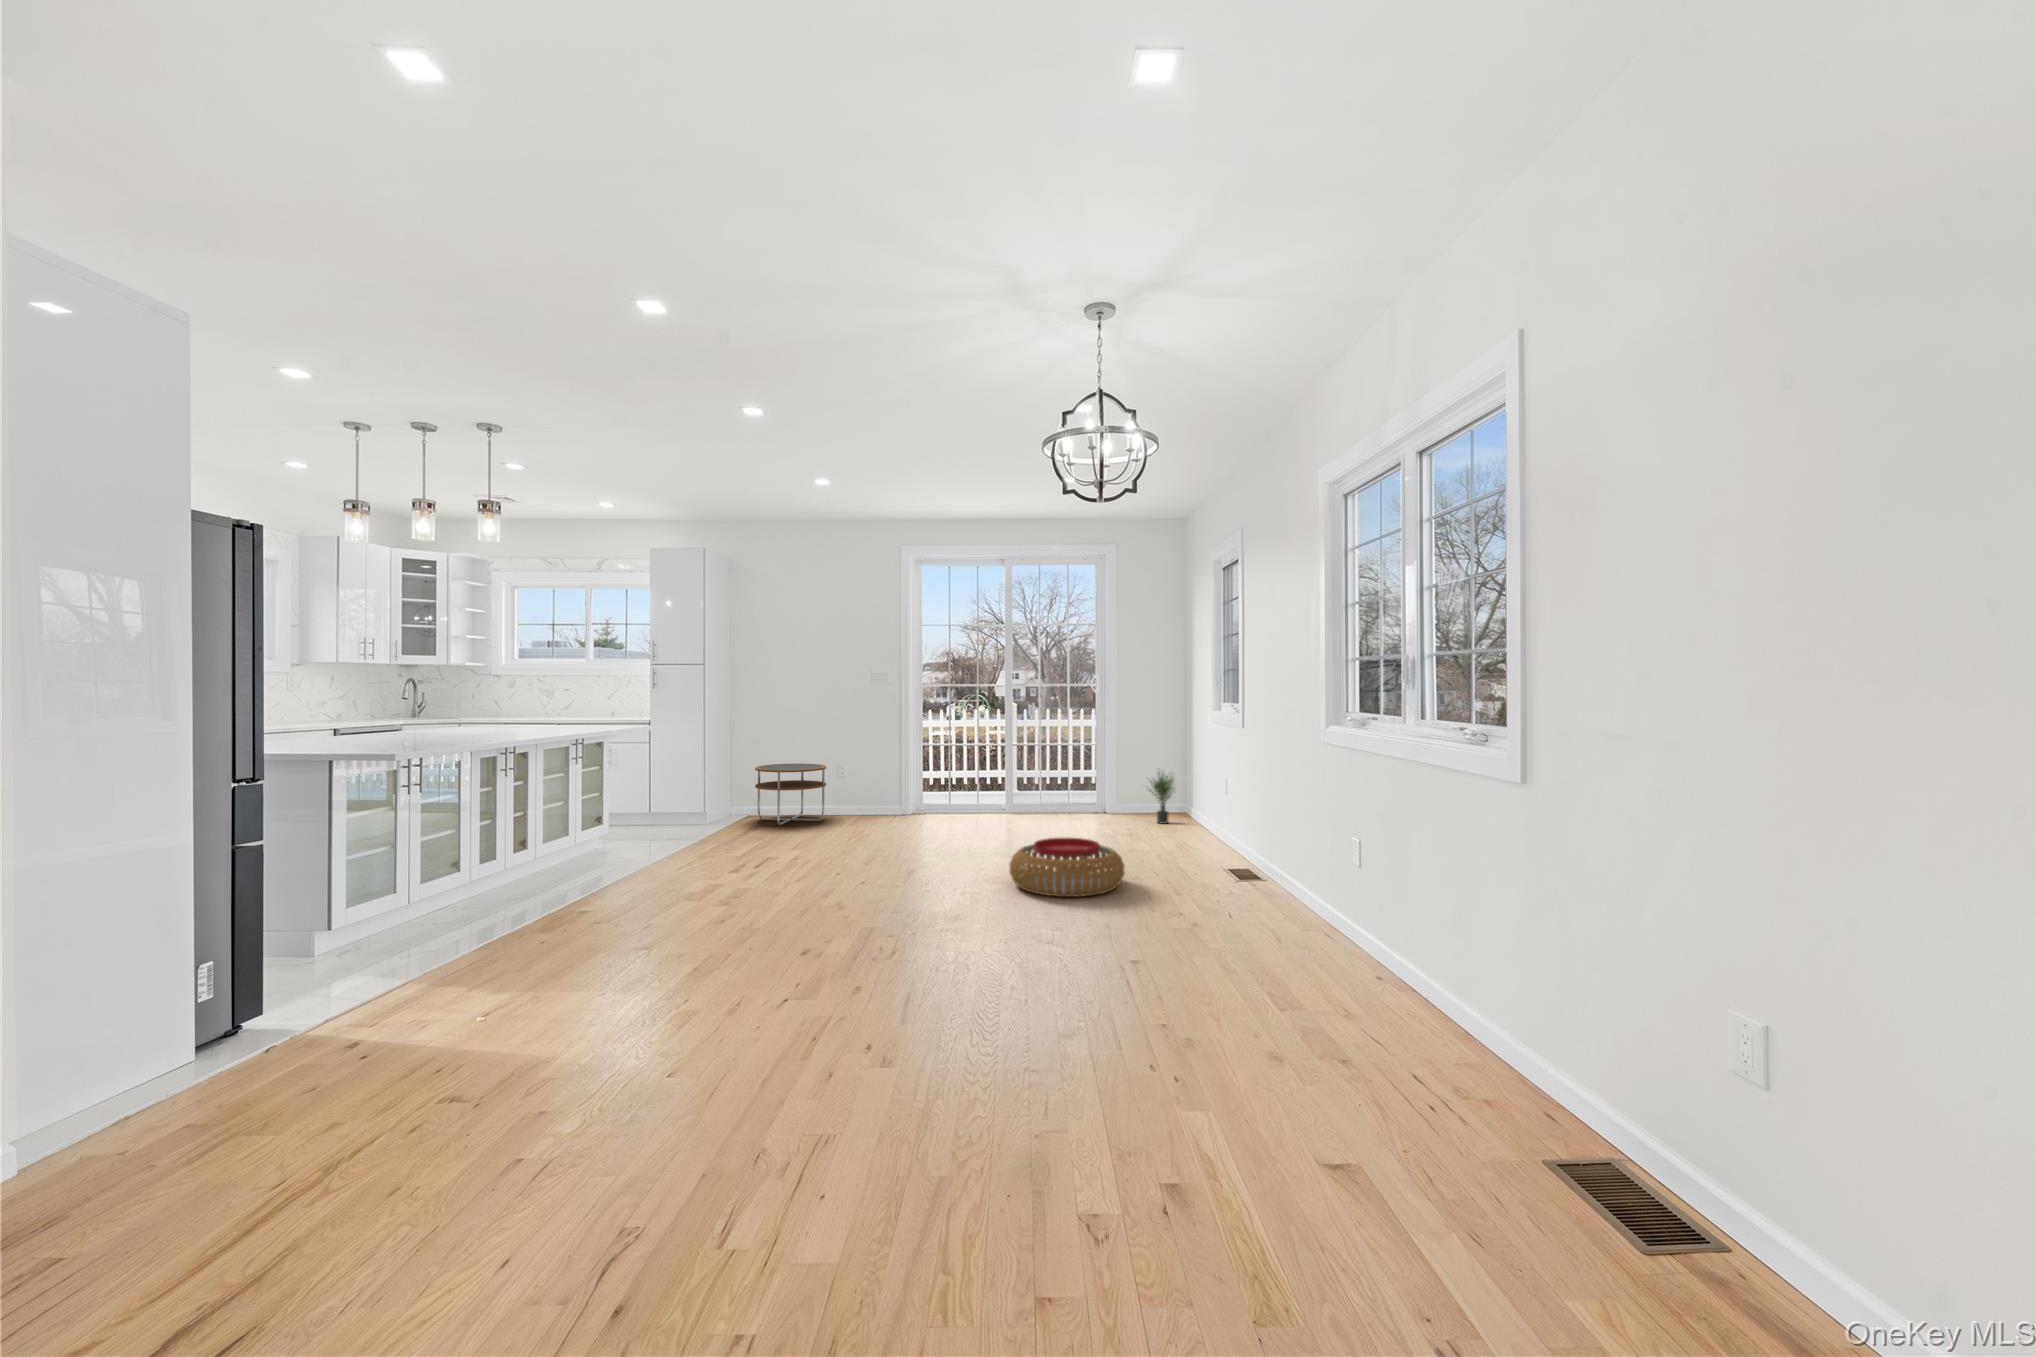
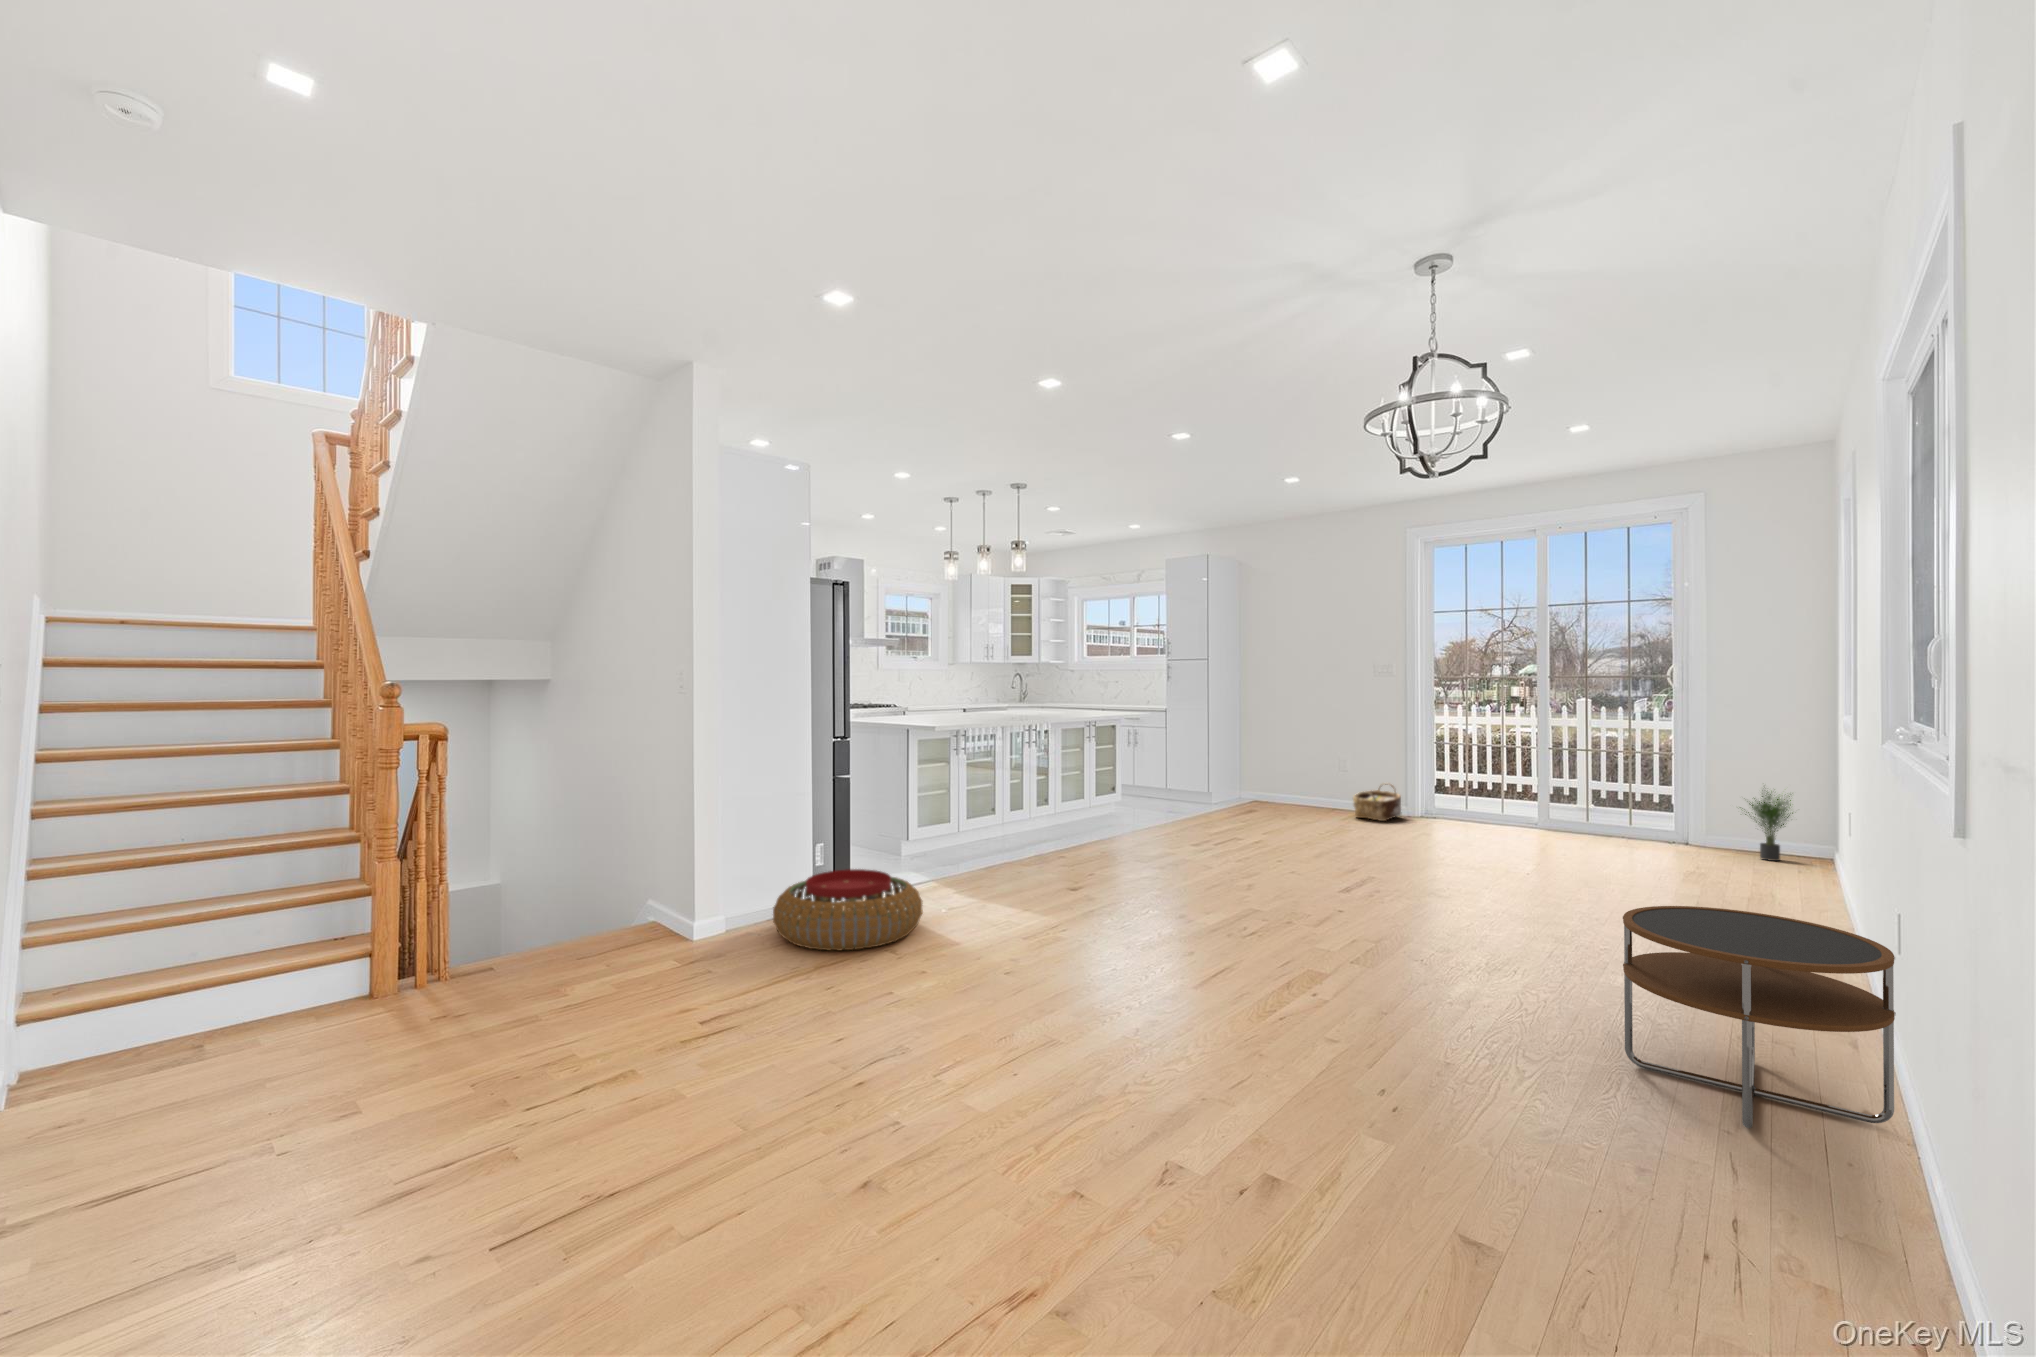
side table: present [755,763,826,825] -> present [1623,906,1896,1128]
woven basket: none [858,786,900,824] -> present [1353,784,1401,821]
pouf: present [1009,838,1125,897] -> present [773,869,923,950]

